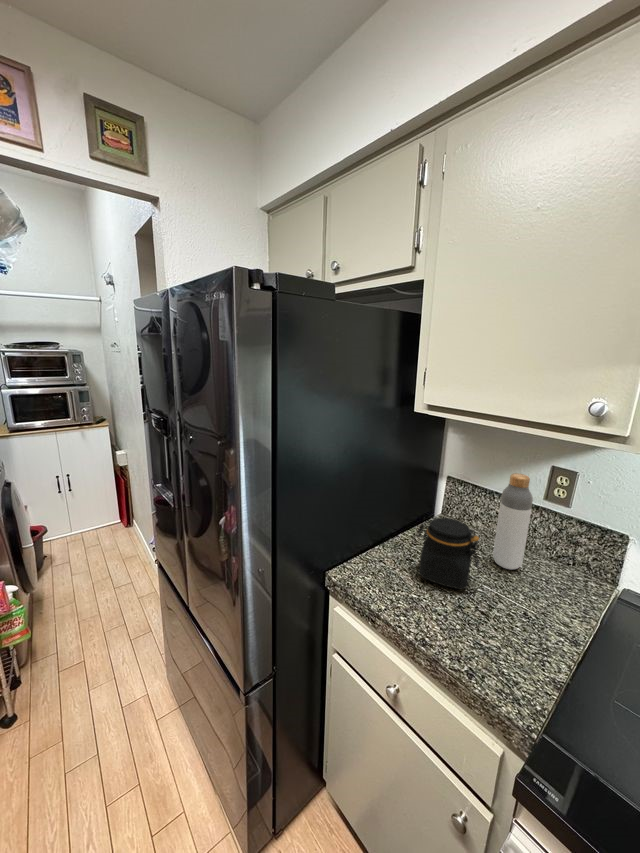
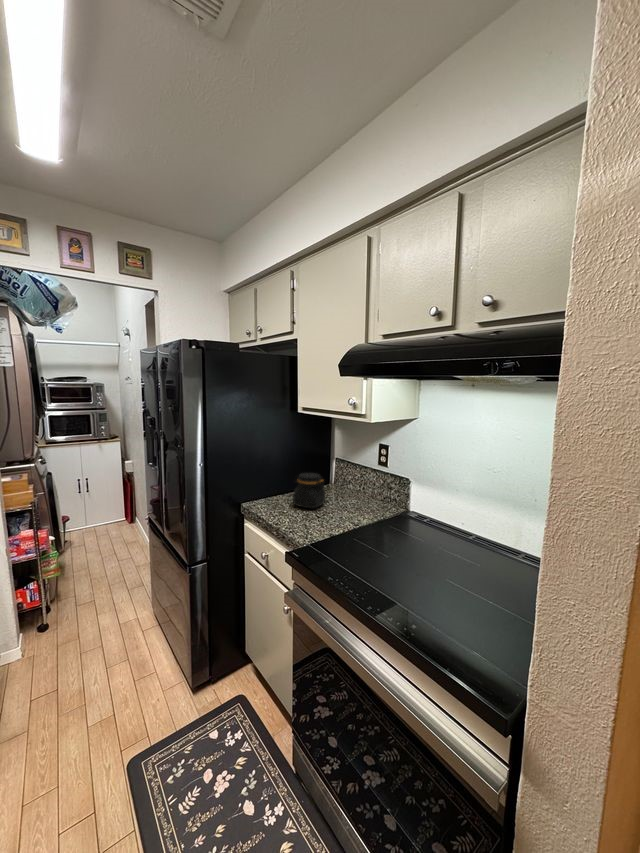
bottle: present [493,473,533,569] -> none [343,447,360,504]

